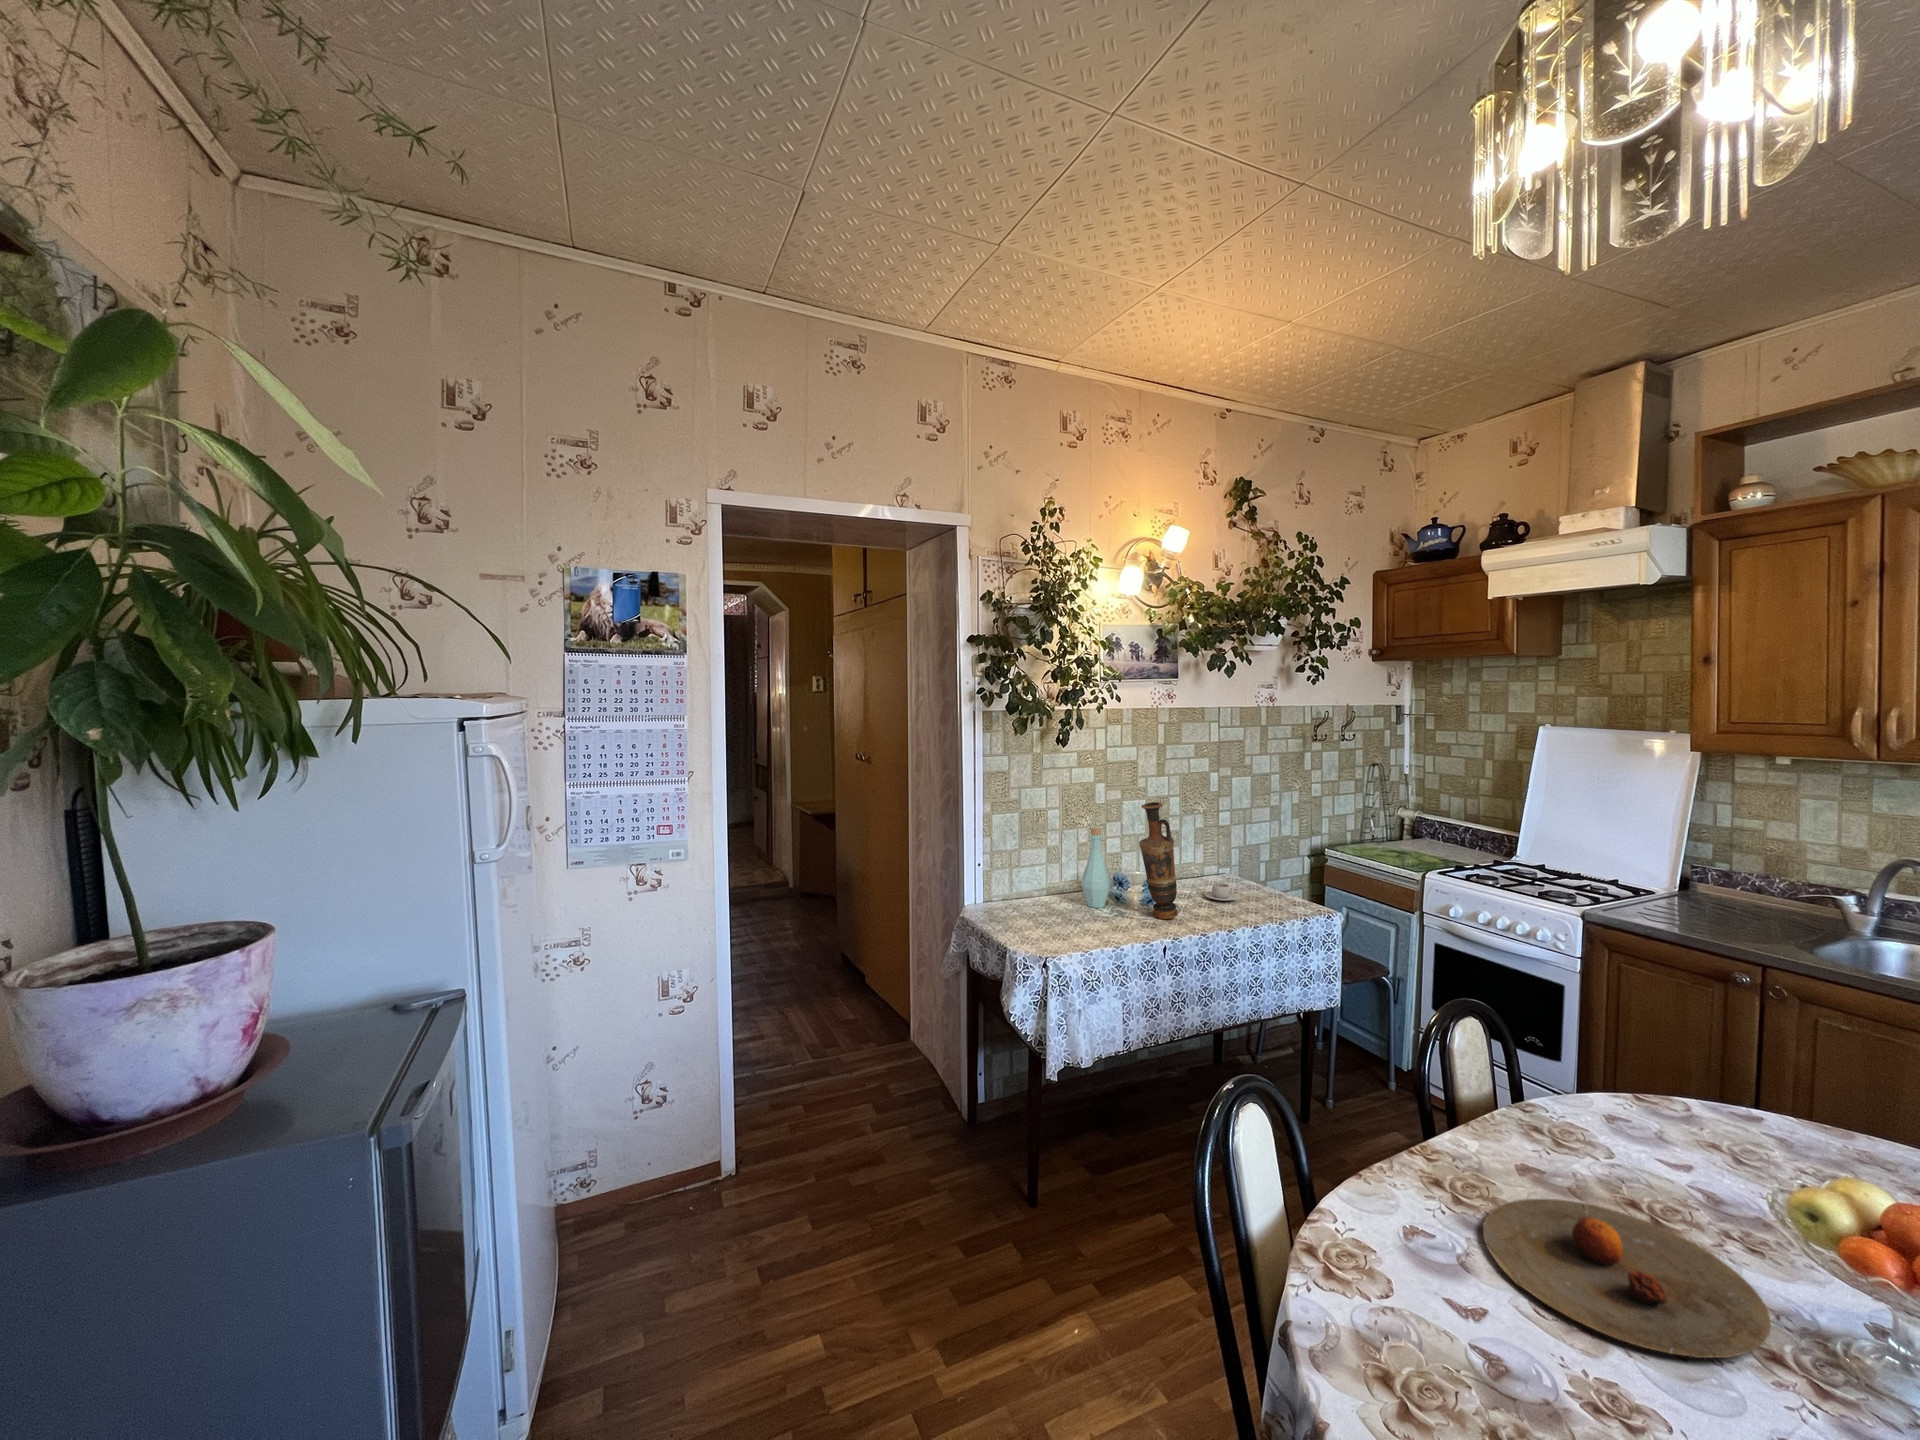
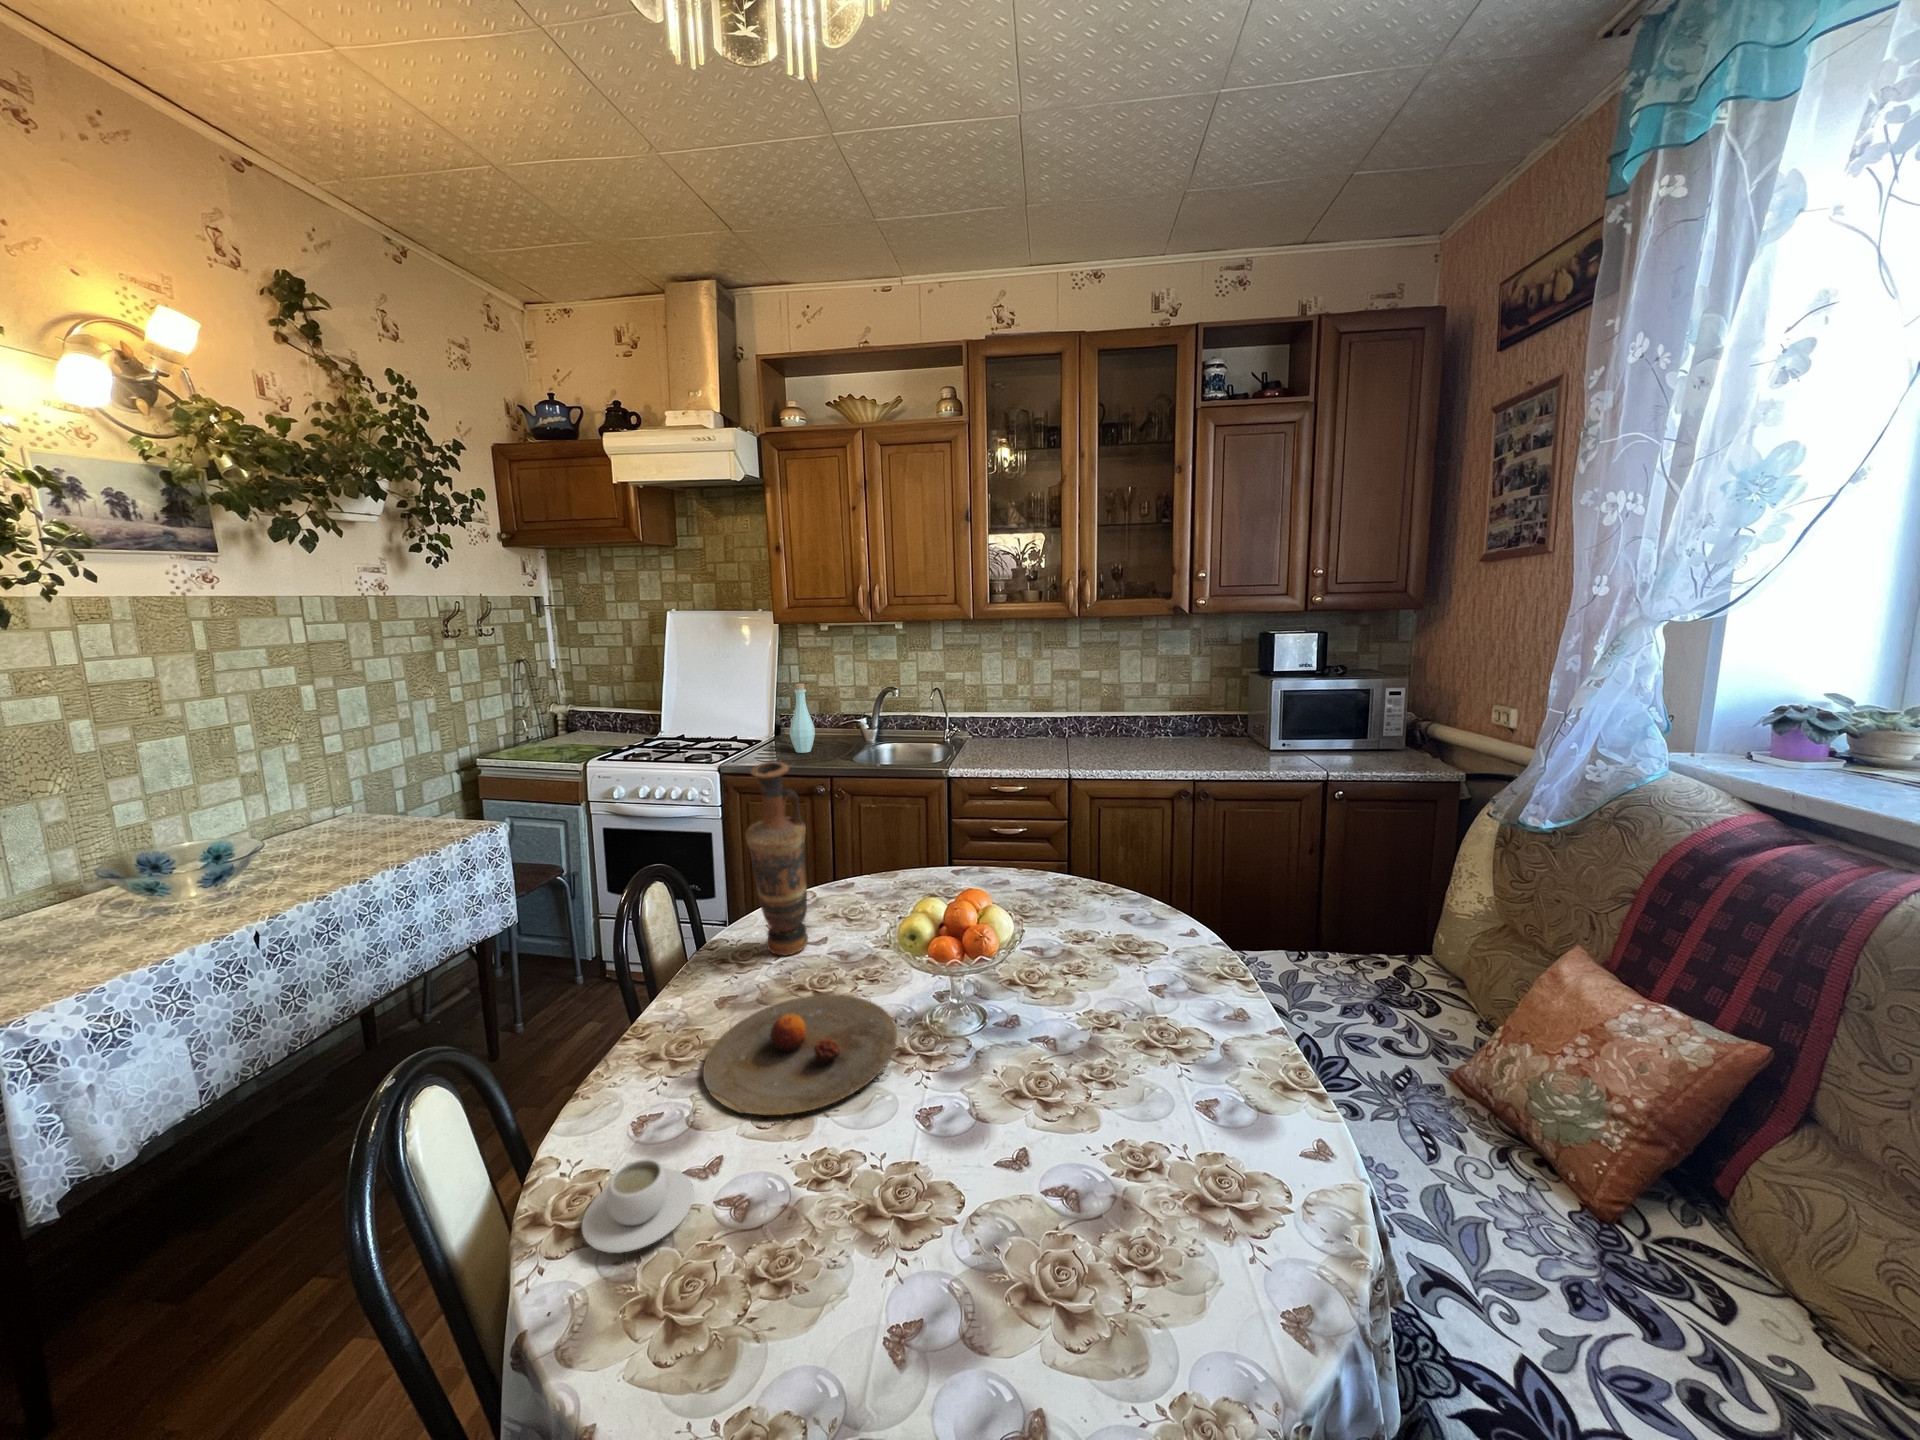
vase: present [1139,802,1178,919] -> present [745,762,808,956]
bottle: present [1082,828,1110,908] -> present [790,684,815,753]
teacup: present [1205,883,1238,901] -> present [582,1159,694,1253]

